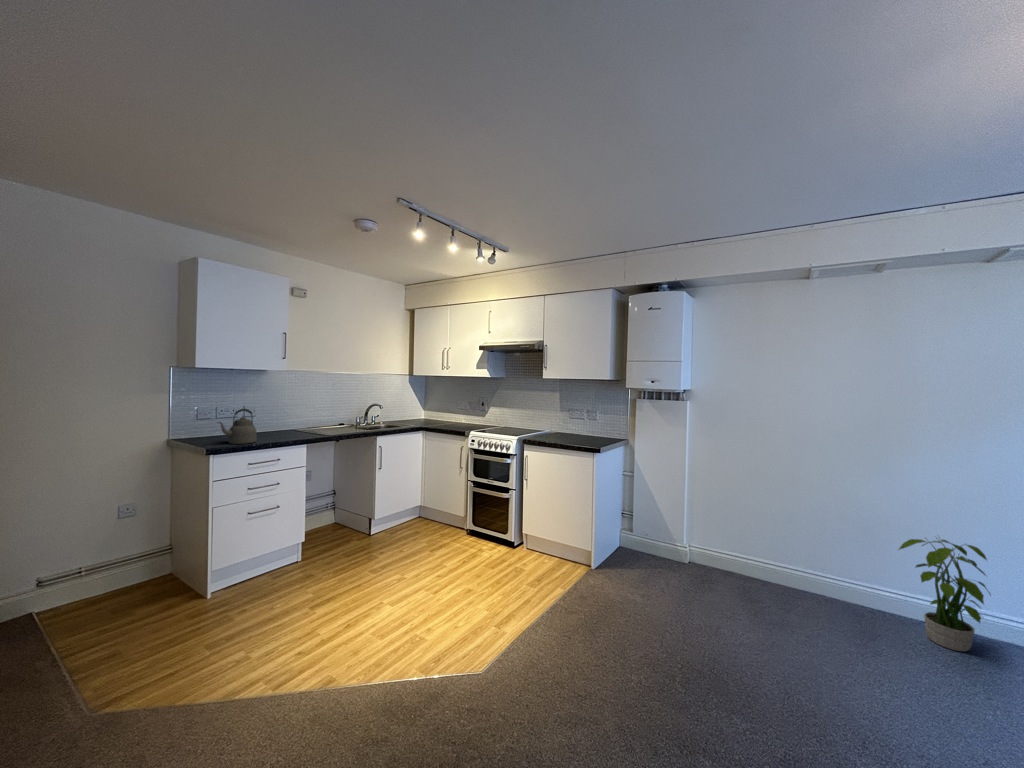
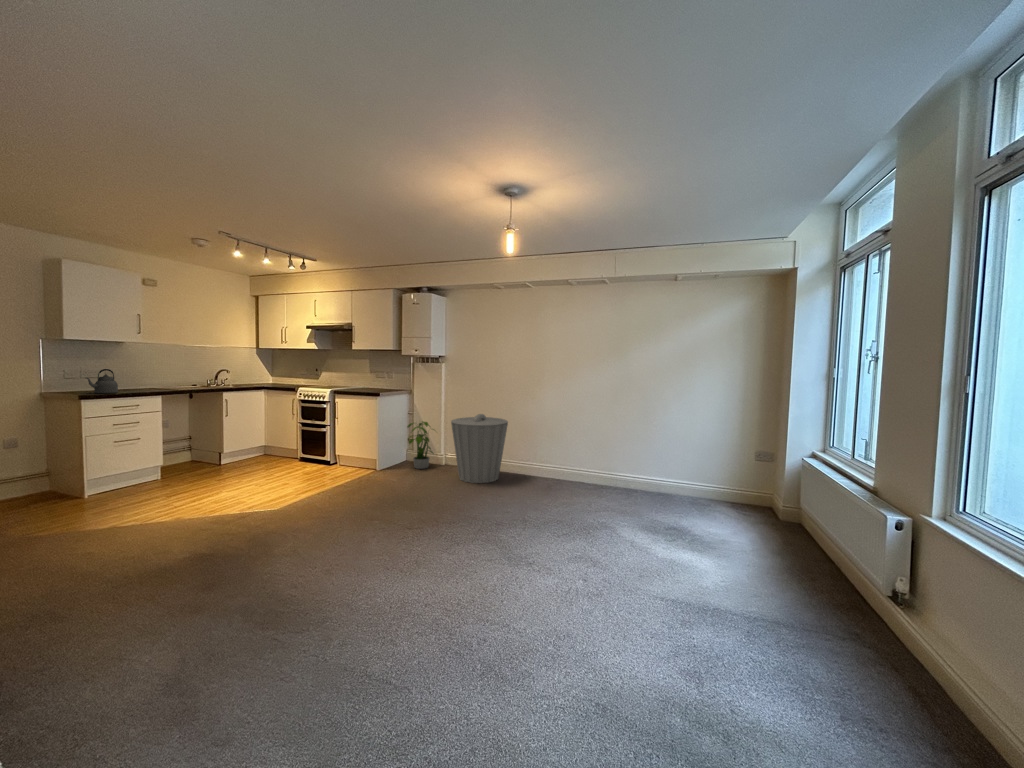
trash can: none [731,495,851,629] -> present [451,414,508,483]
potted plant: present [899,537,990,651] -> present [407,421,433,469]

